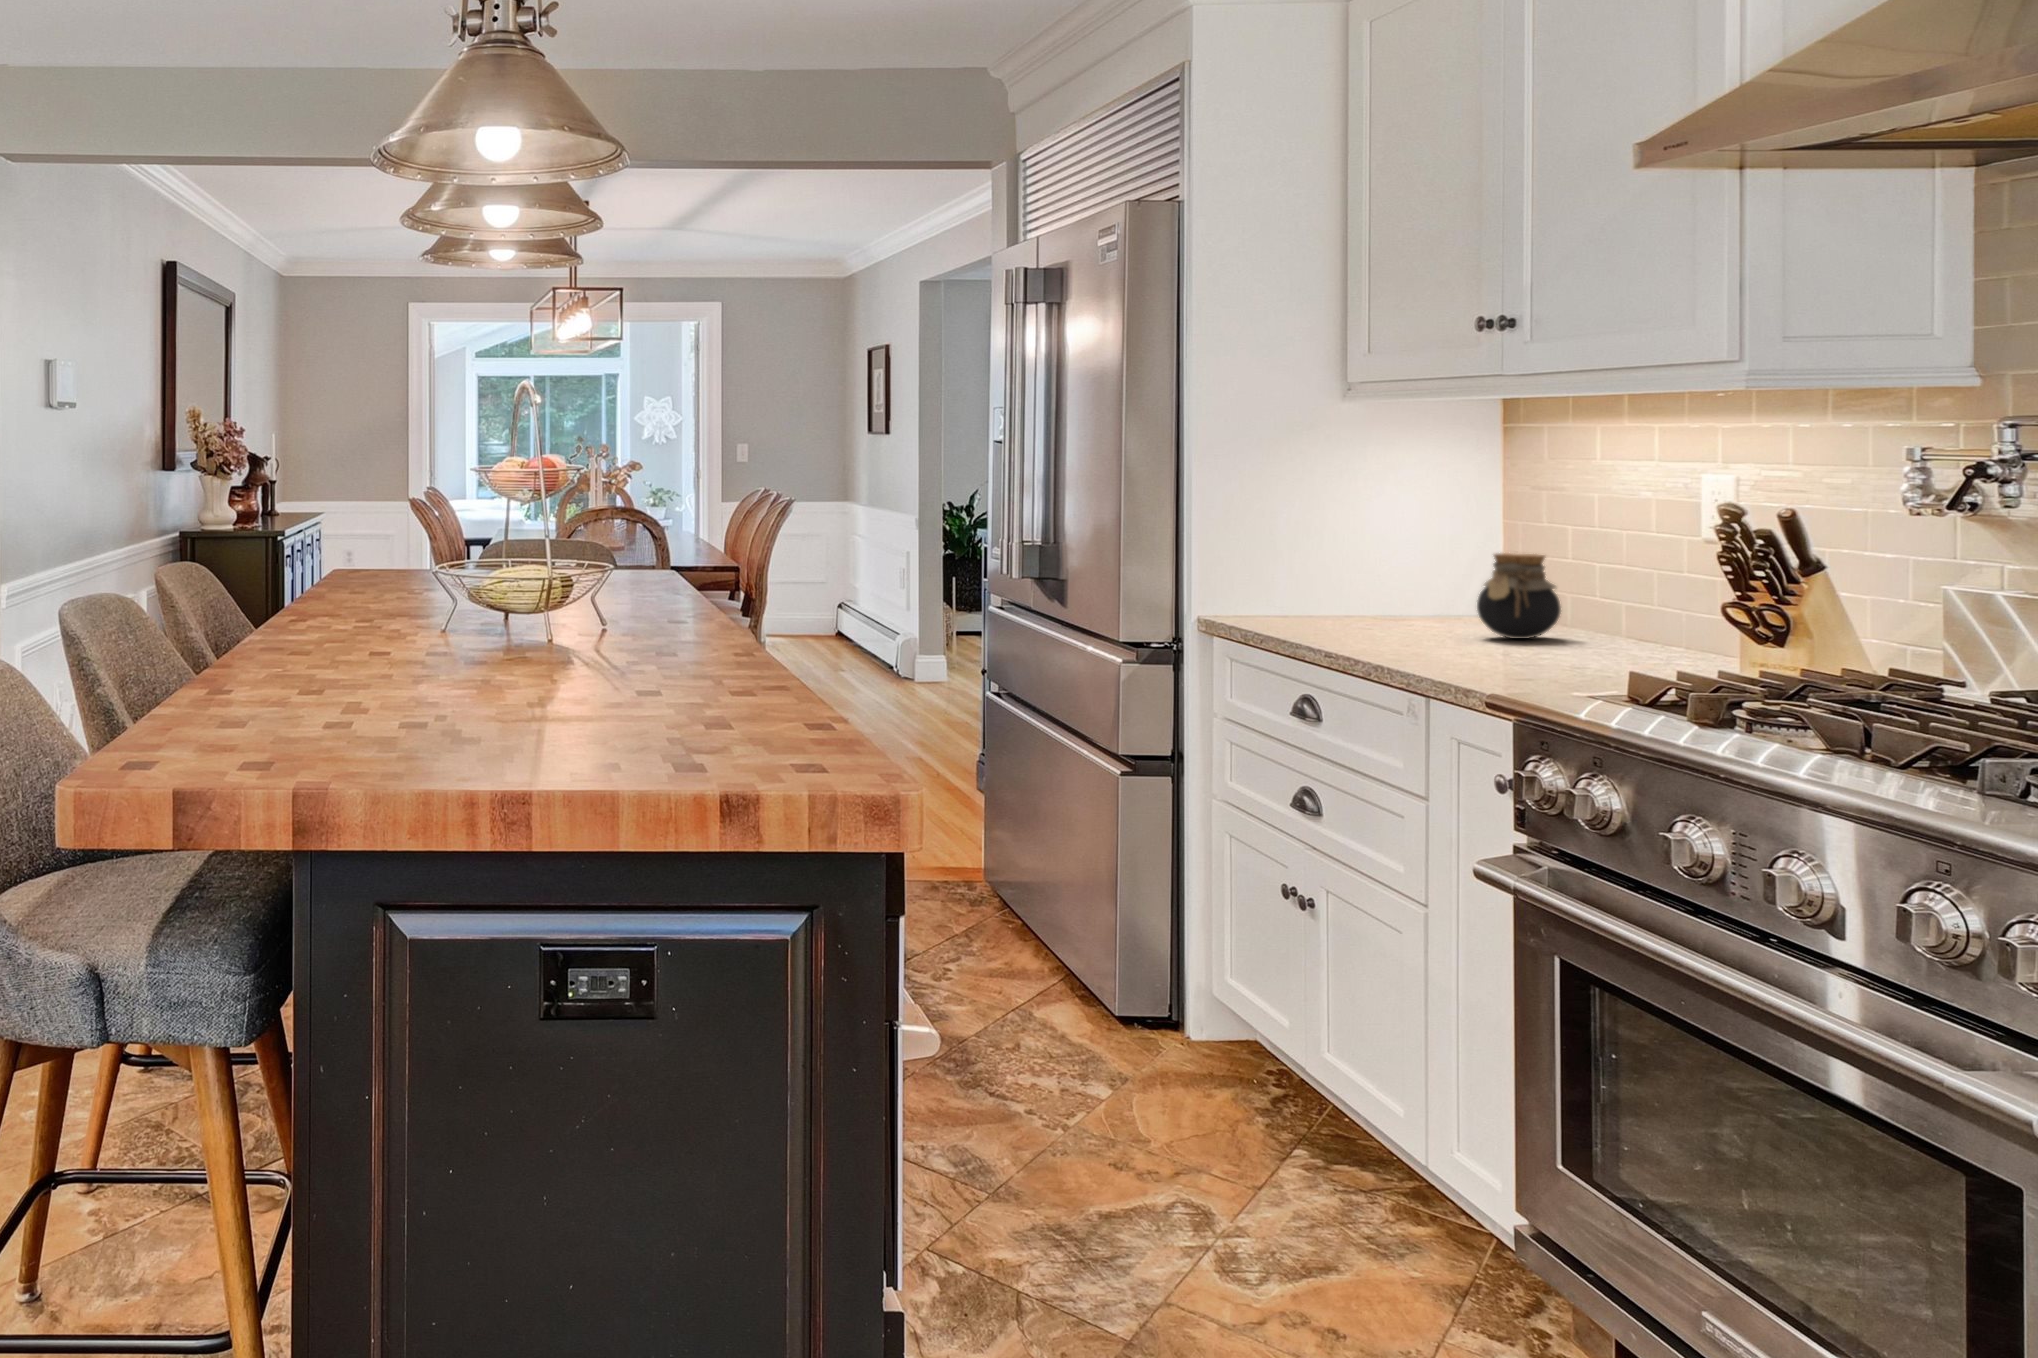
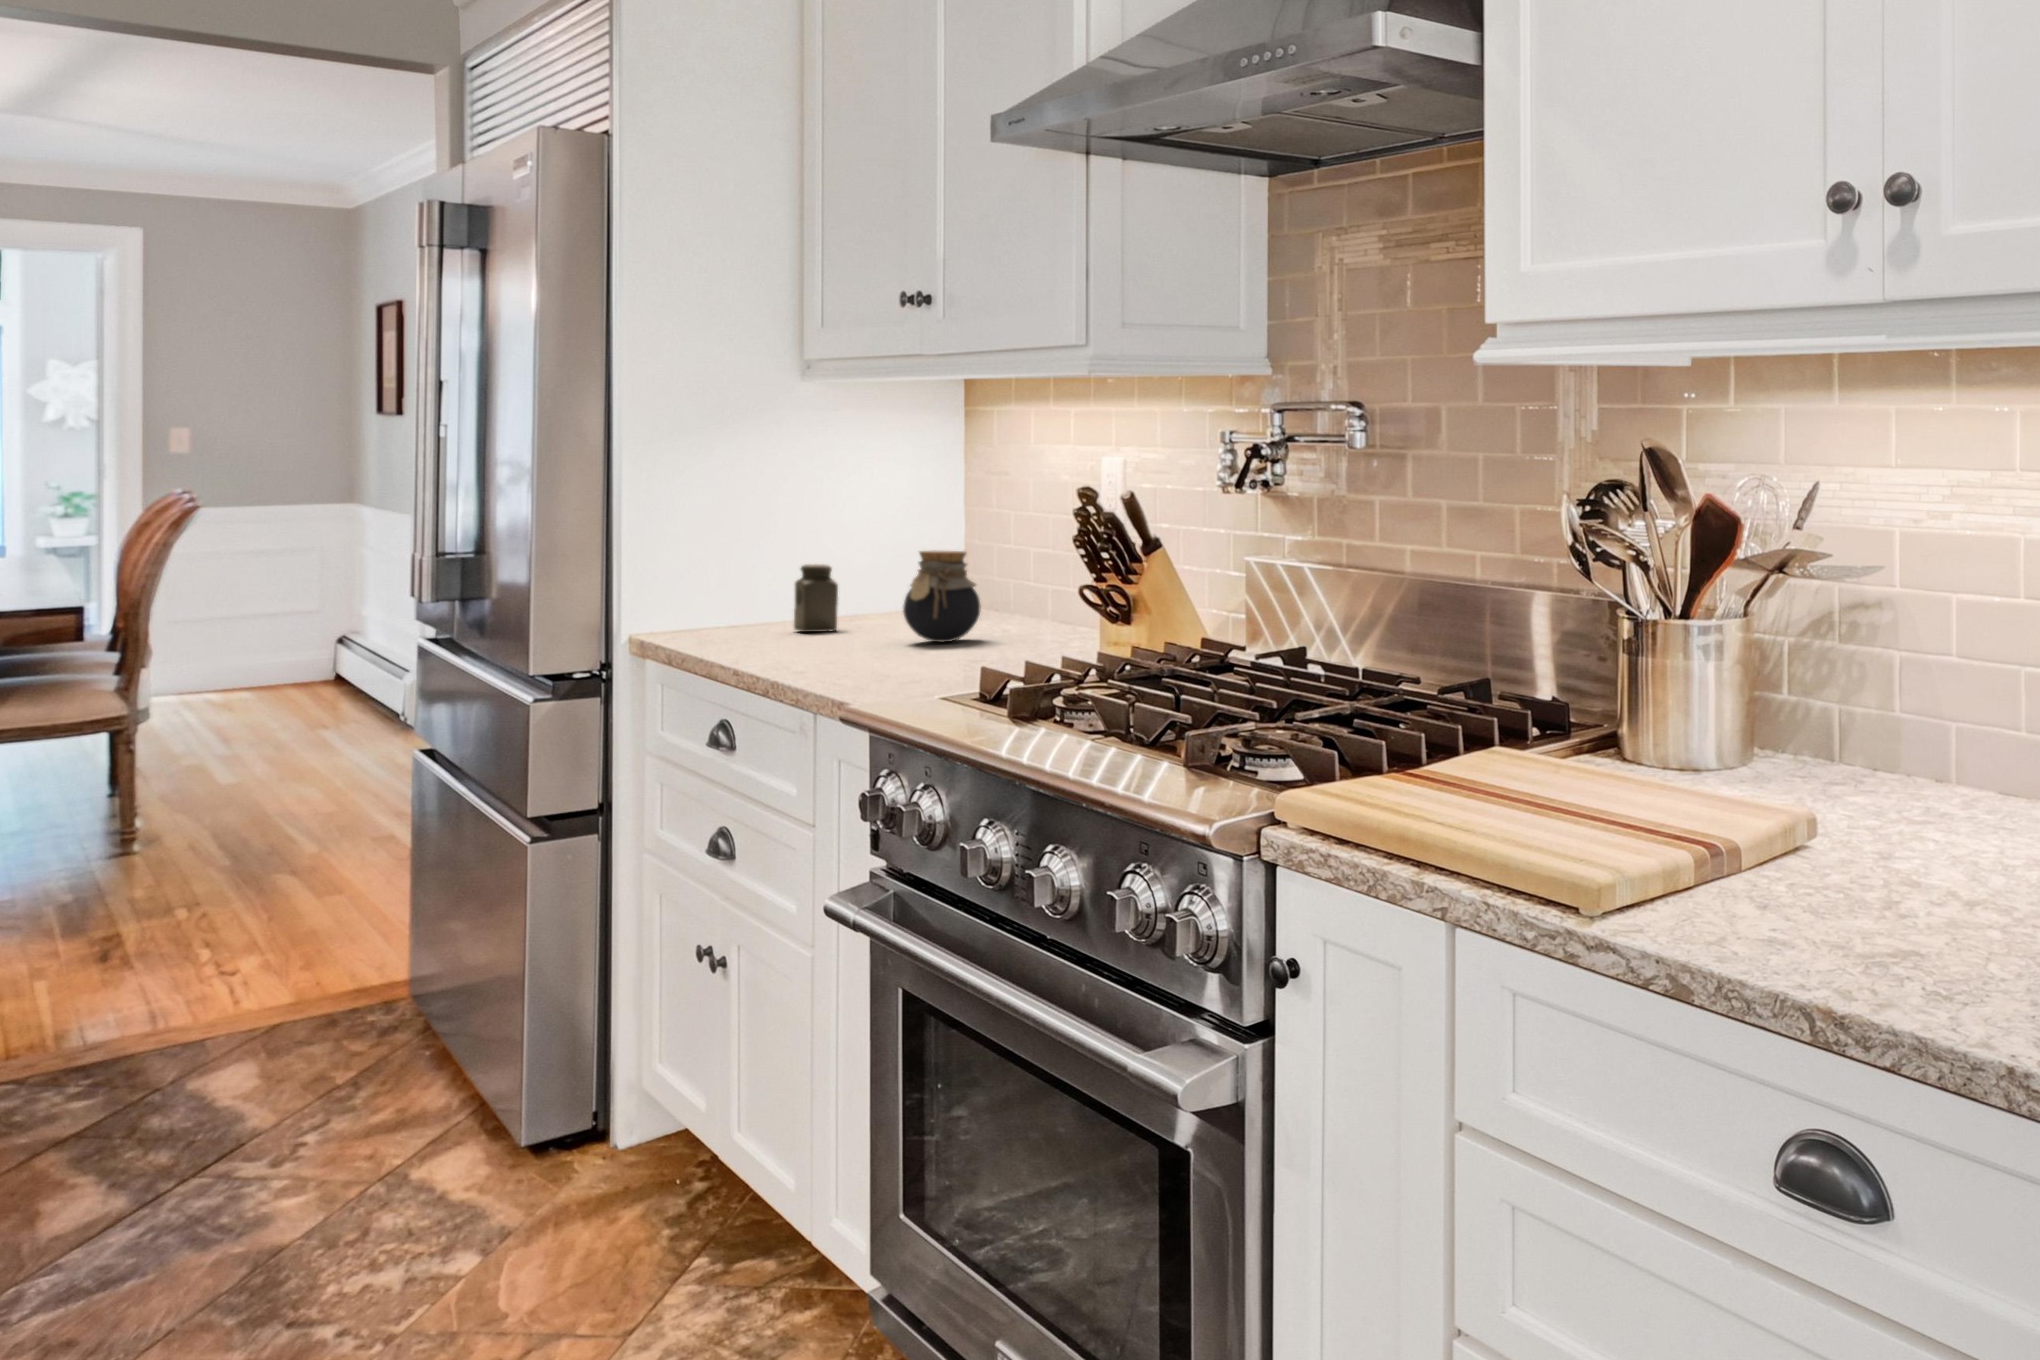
salt shaker: none [1342,562,1388,623] -> present [794,564,838,632]

